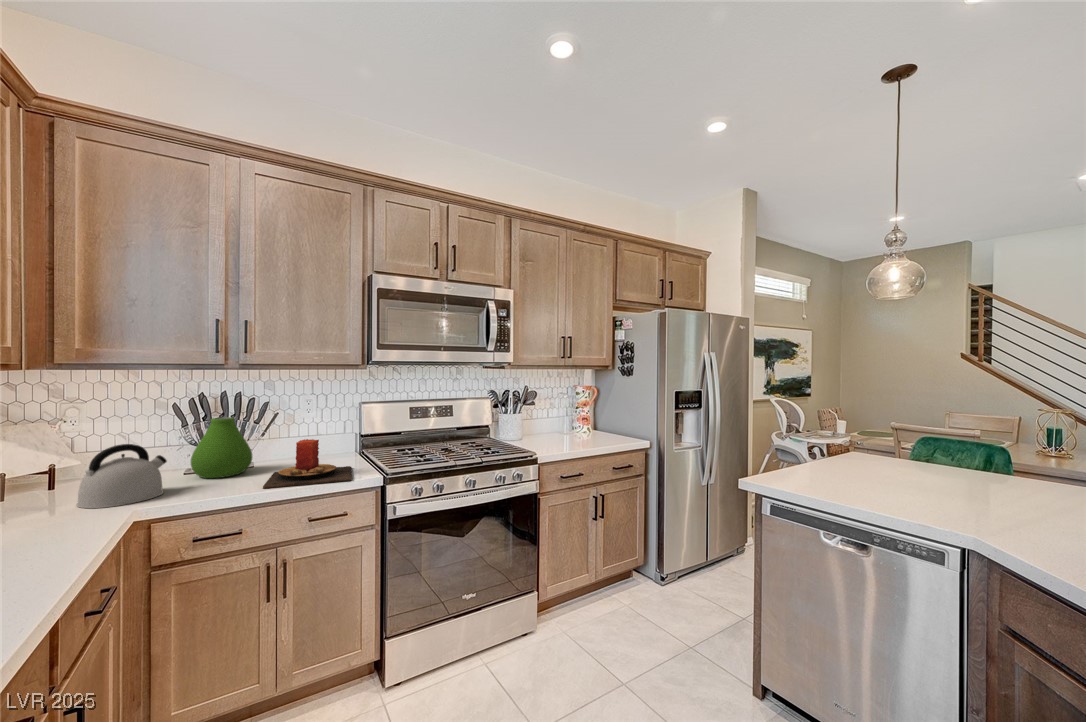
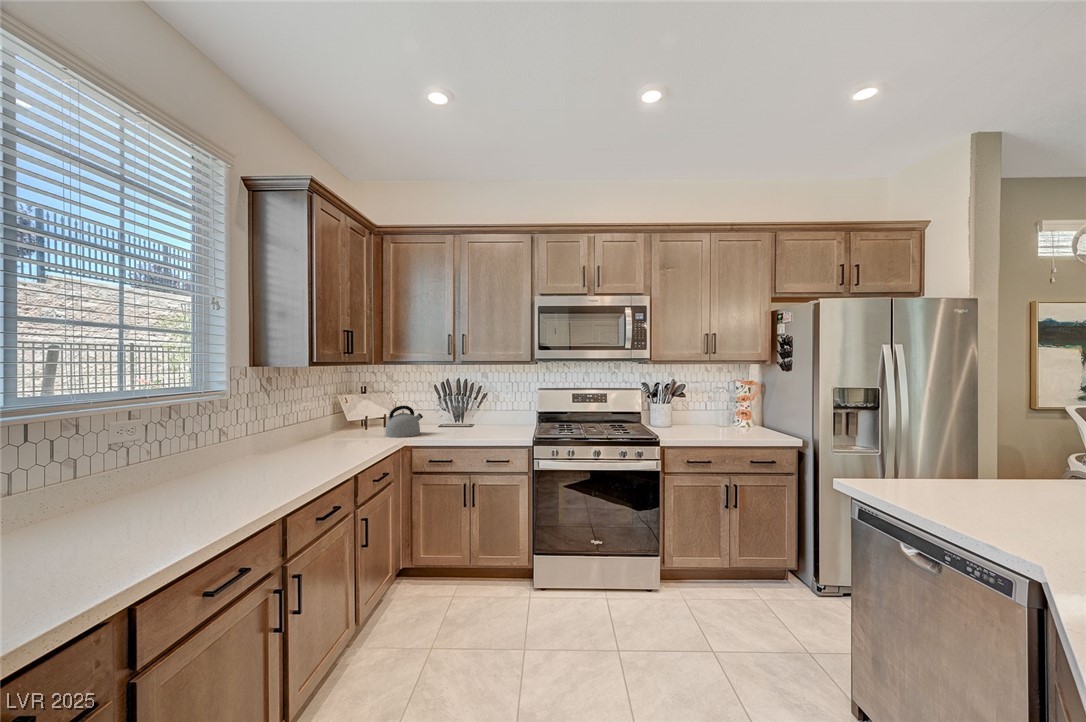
vase: present [191,417,252,478] -> none [438,394,469,430]
candle: present [263,439,352,489] -> none [462,410,520,439]

